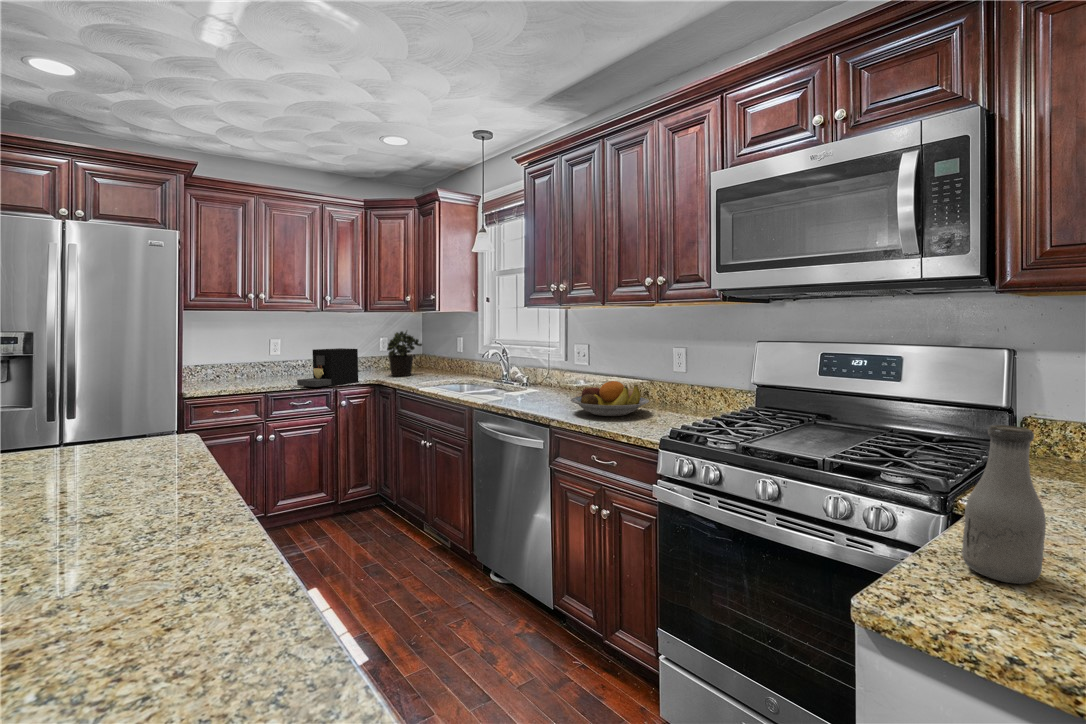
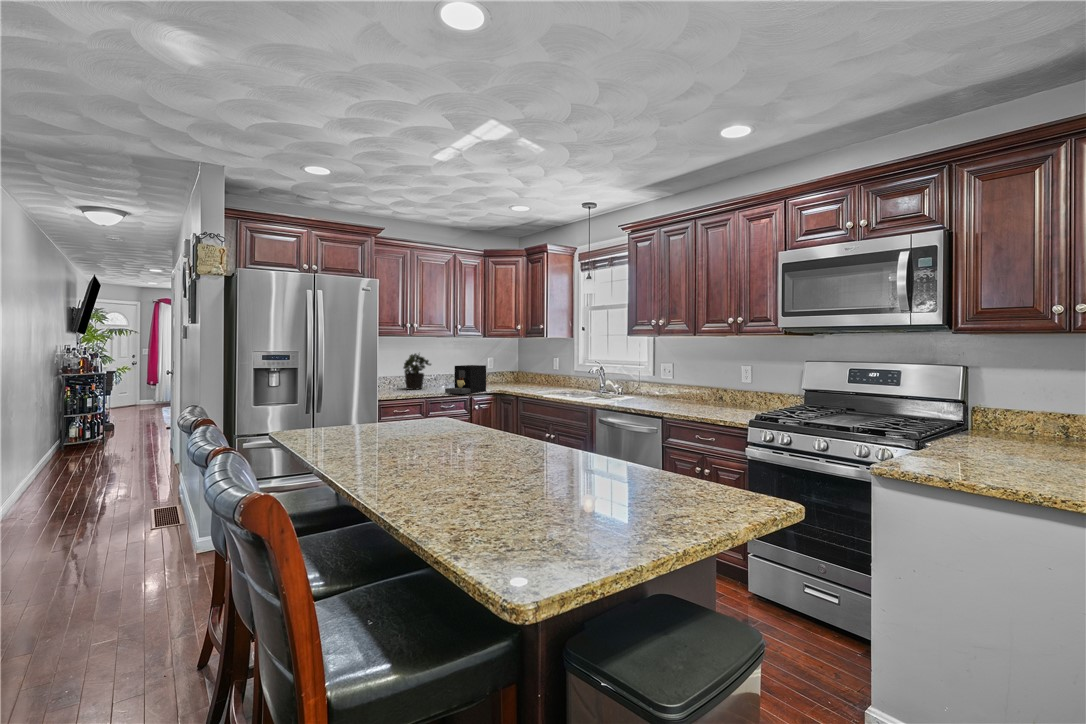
potted plant: present [387,331,422,376] -> present [403,354,431,390]
fruit bowl: present [571,381,649,416] -> none [674,388,730,412]
bottle: present [962,425,1046,584] -> none [915,396,948,464]

